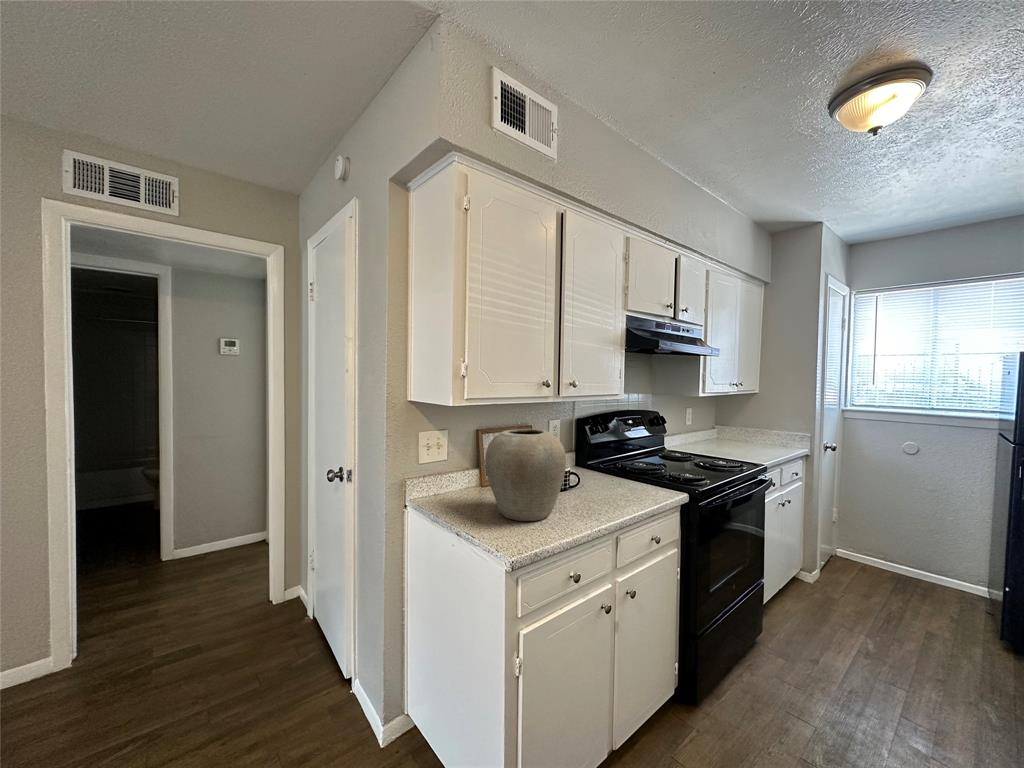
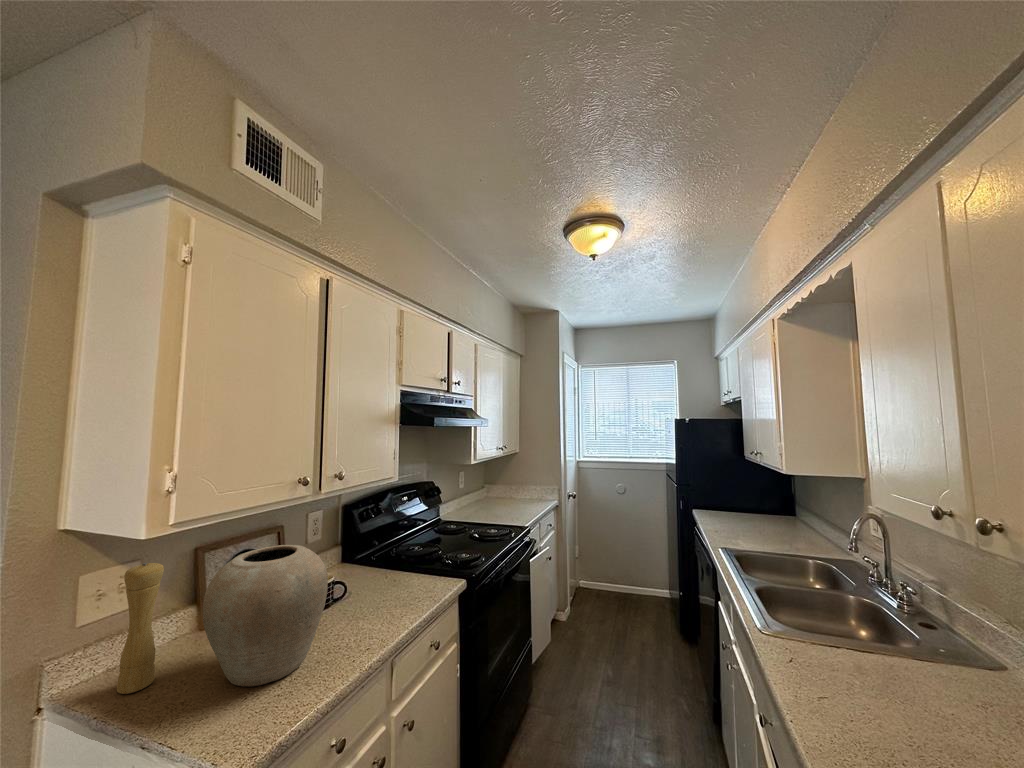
pepper mill: none [441,427,462,508] -> present [117,563,164,694]

